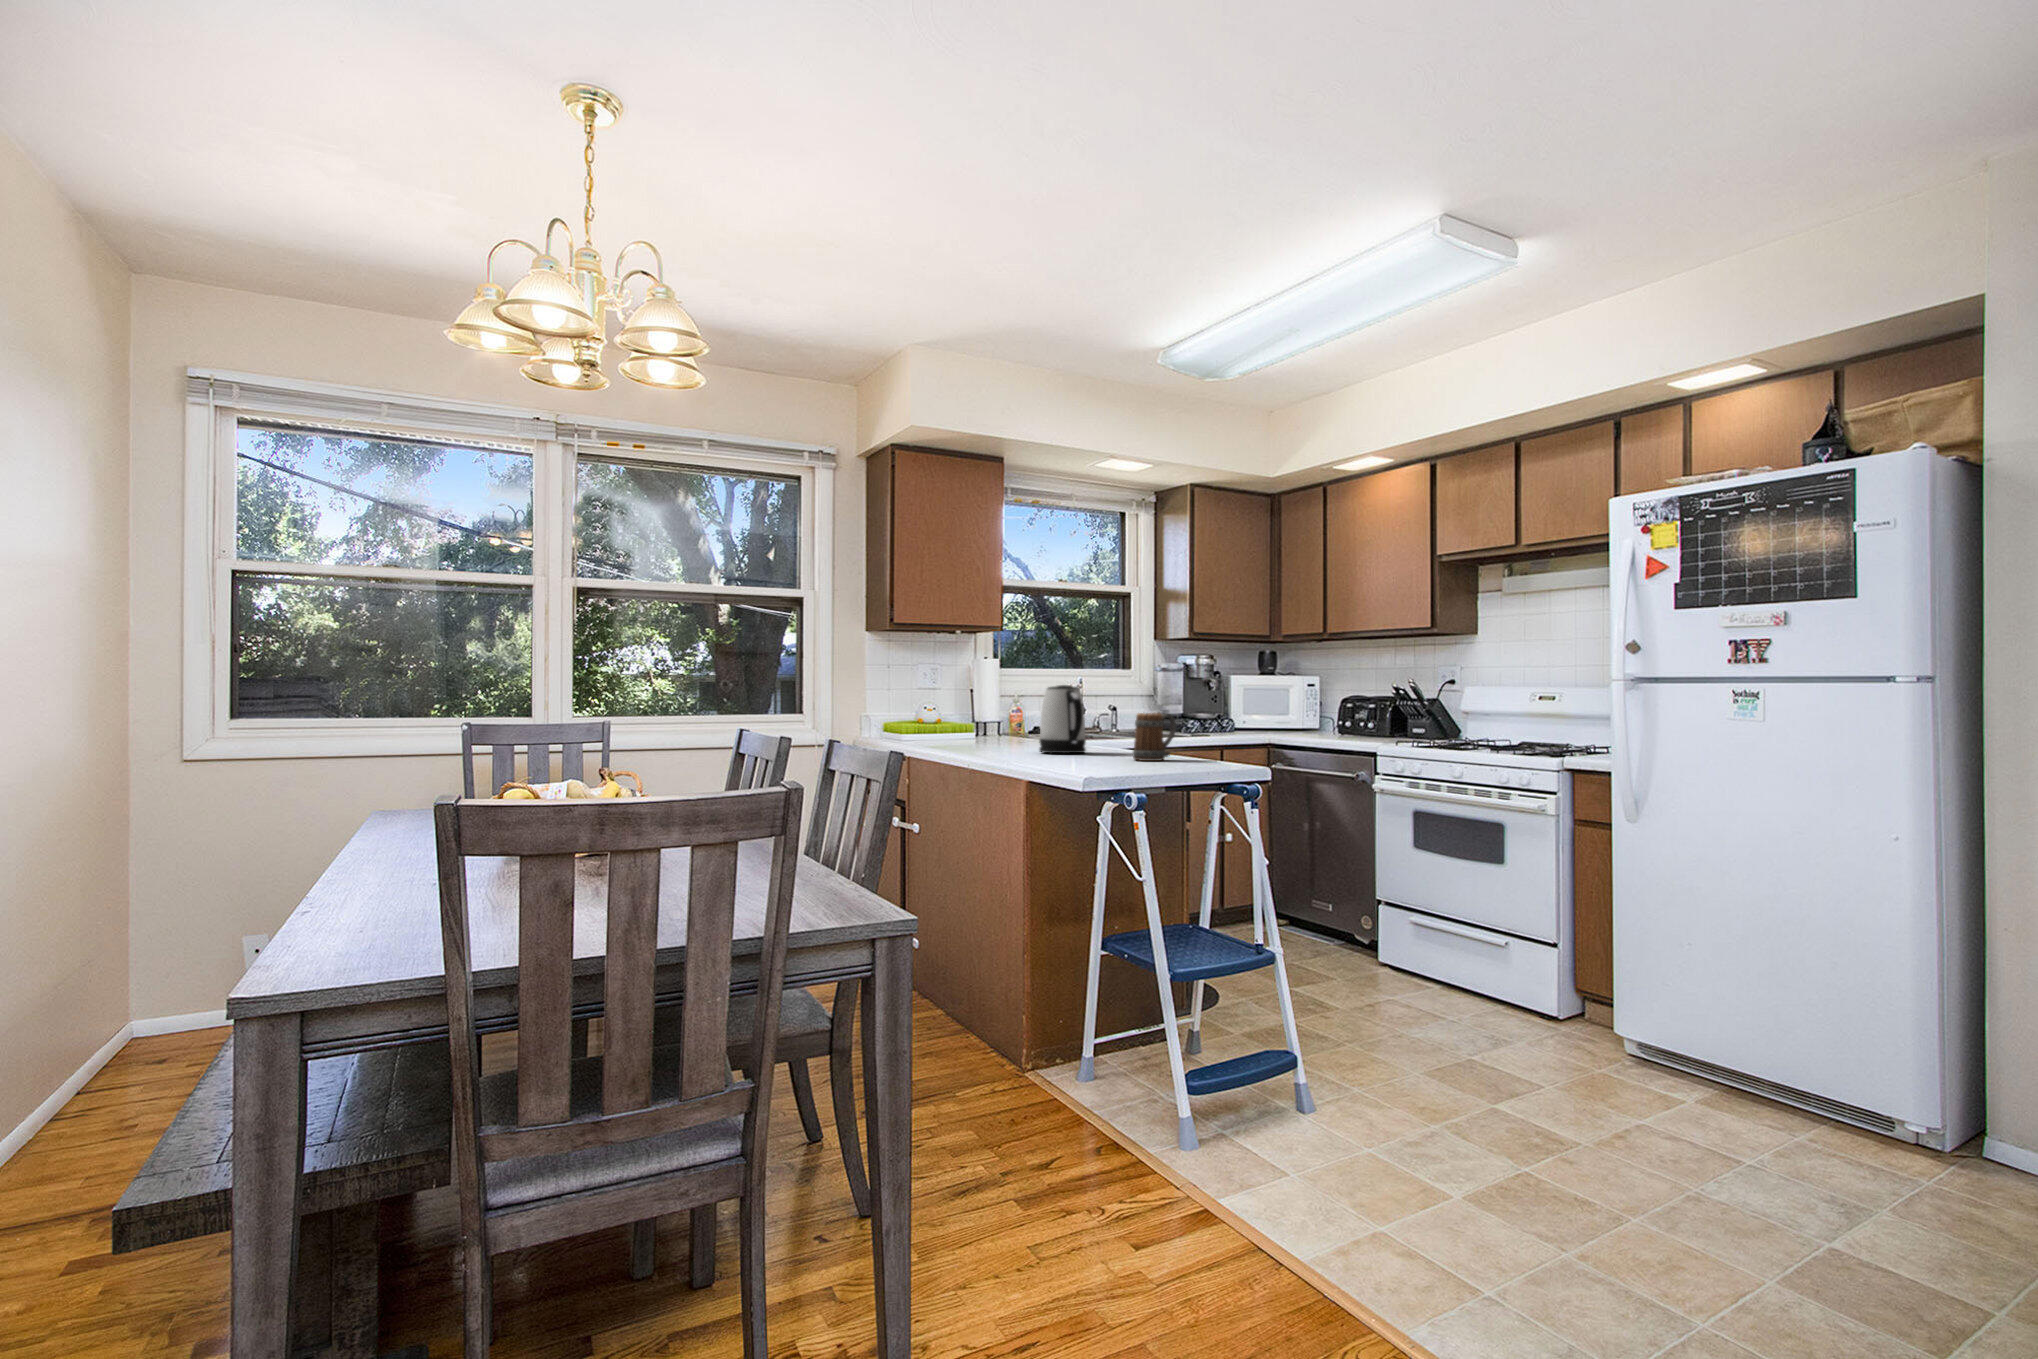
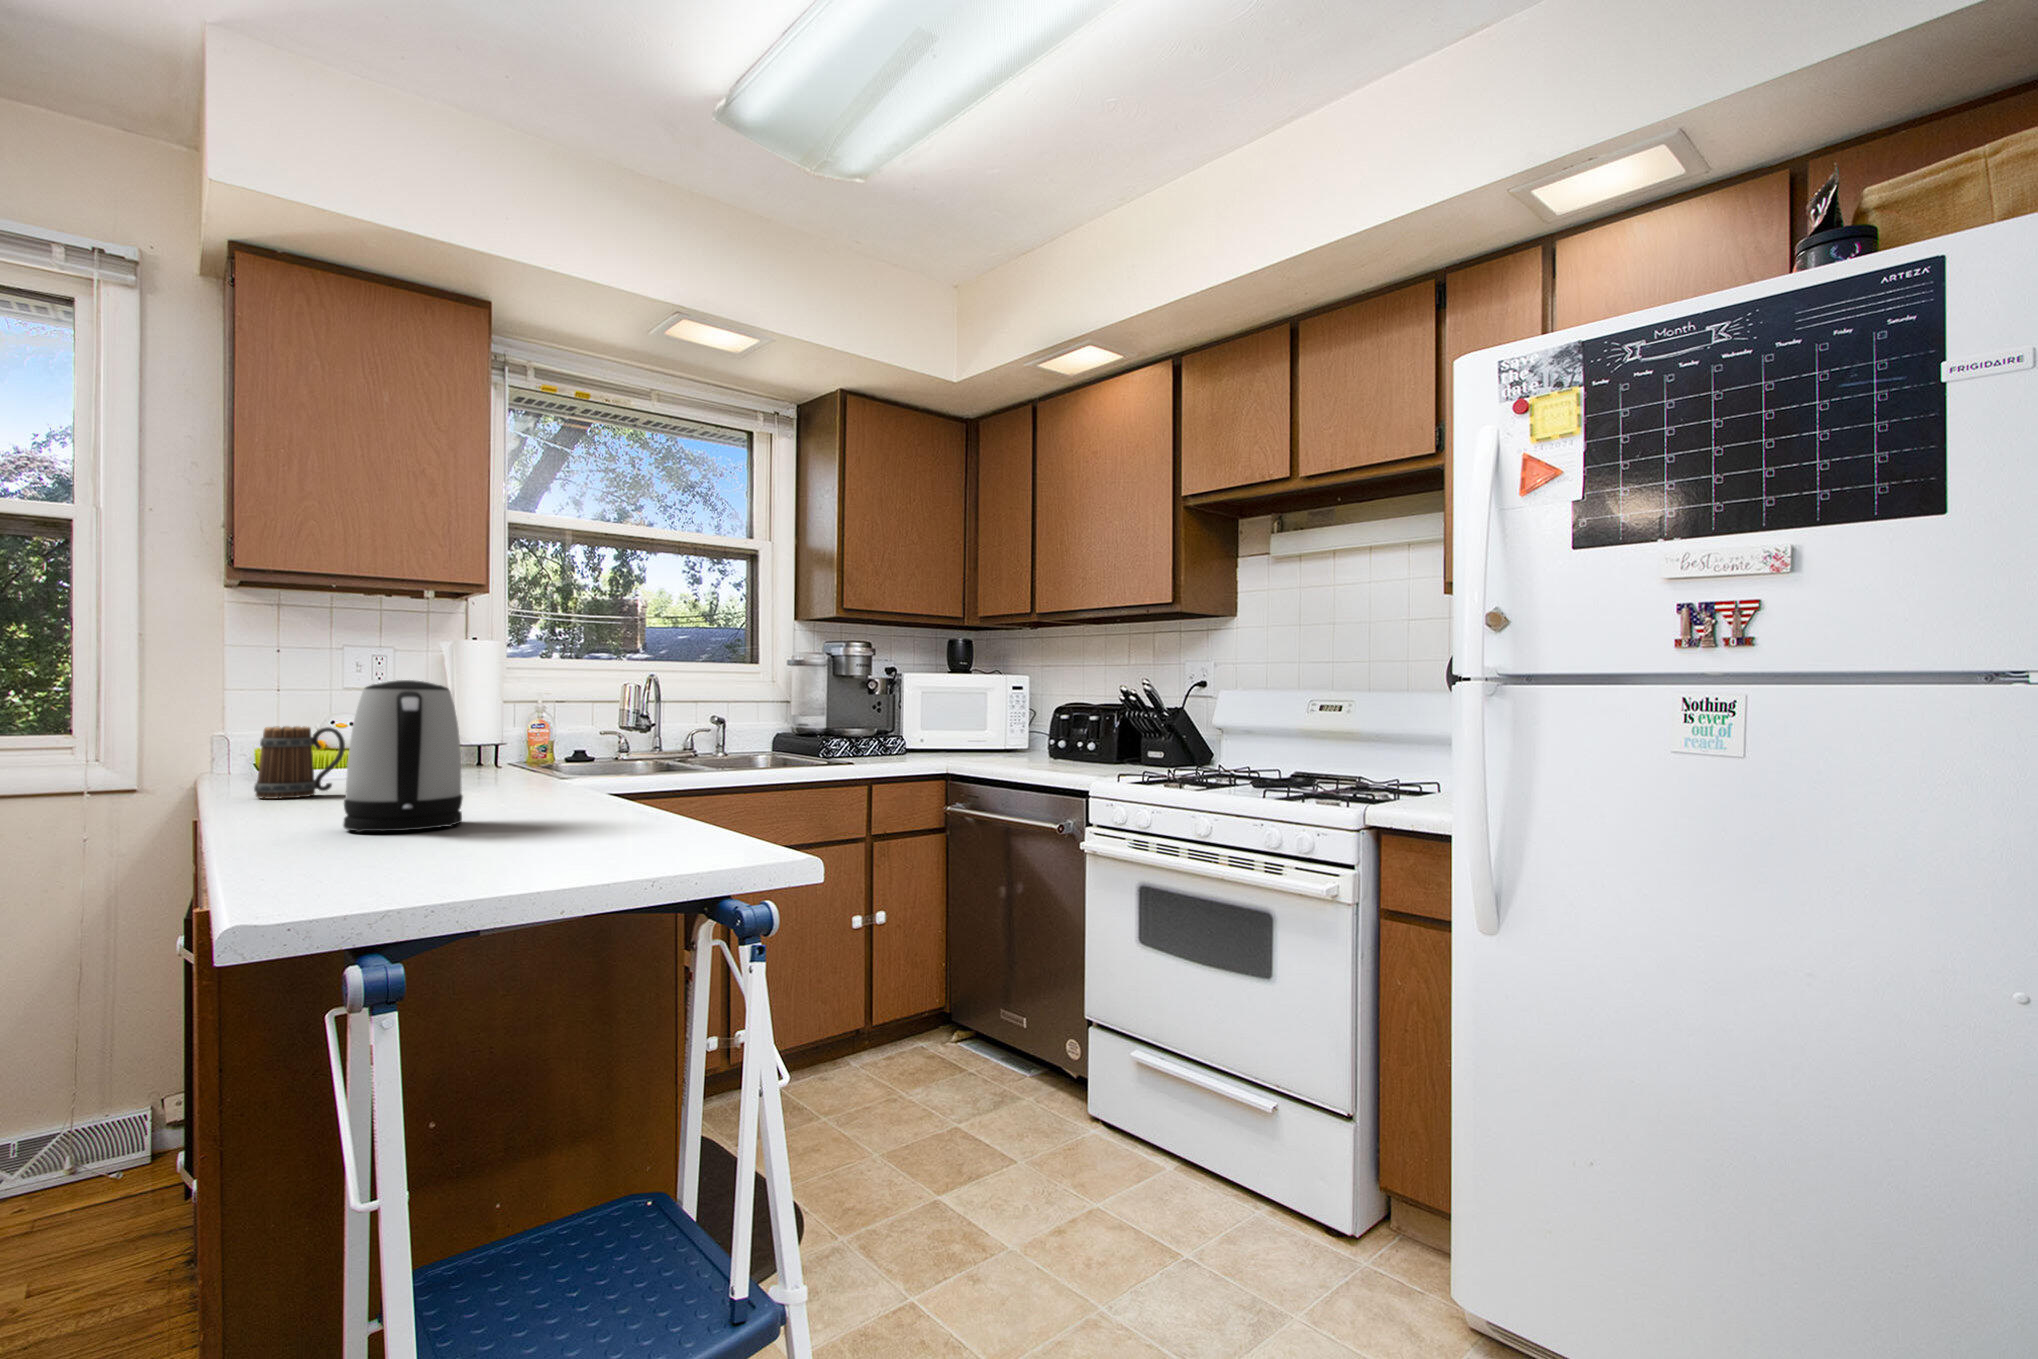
mug: present [1133,713,1176,761] -> present [254,726,345,799]

